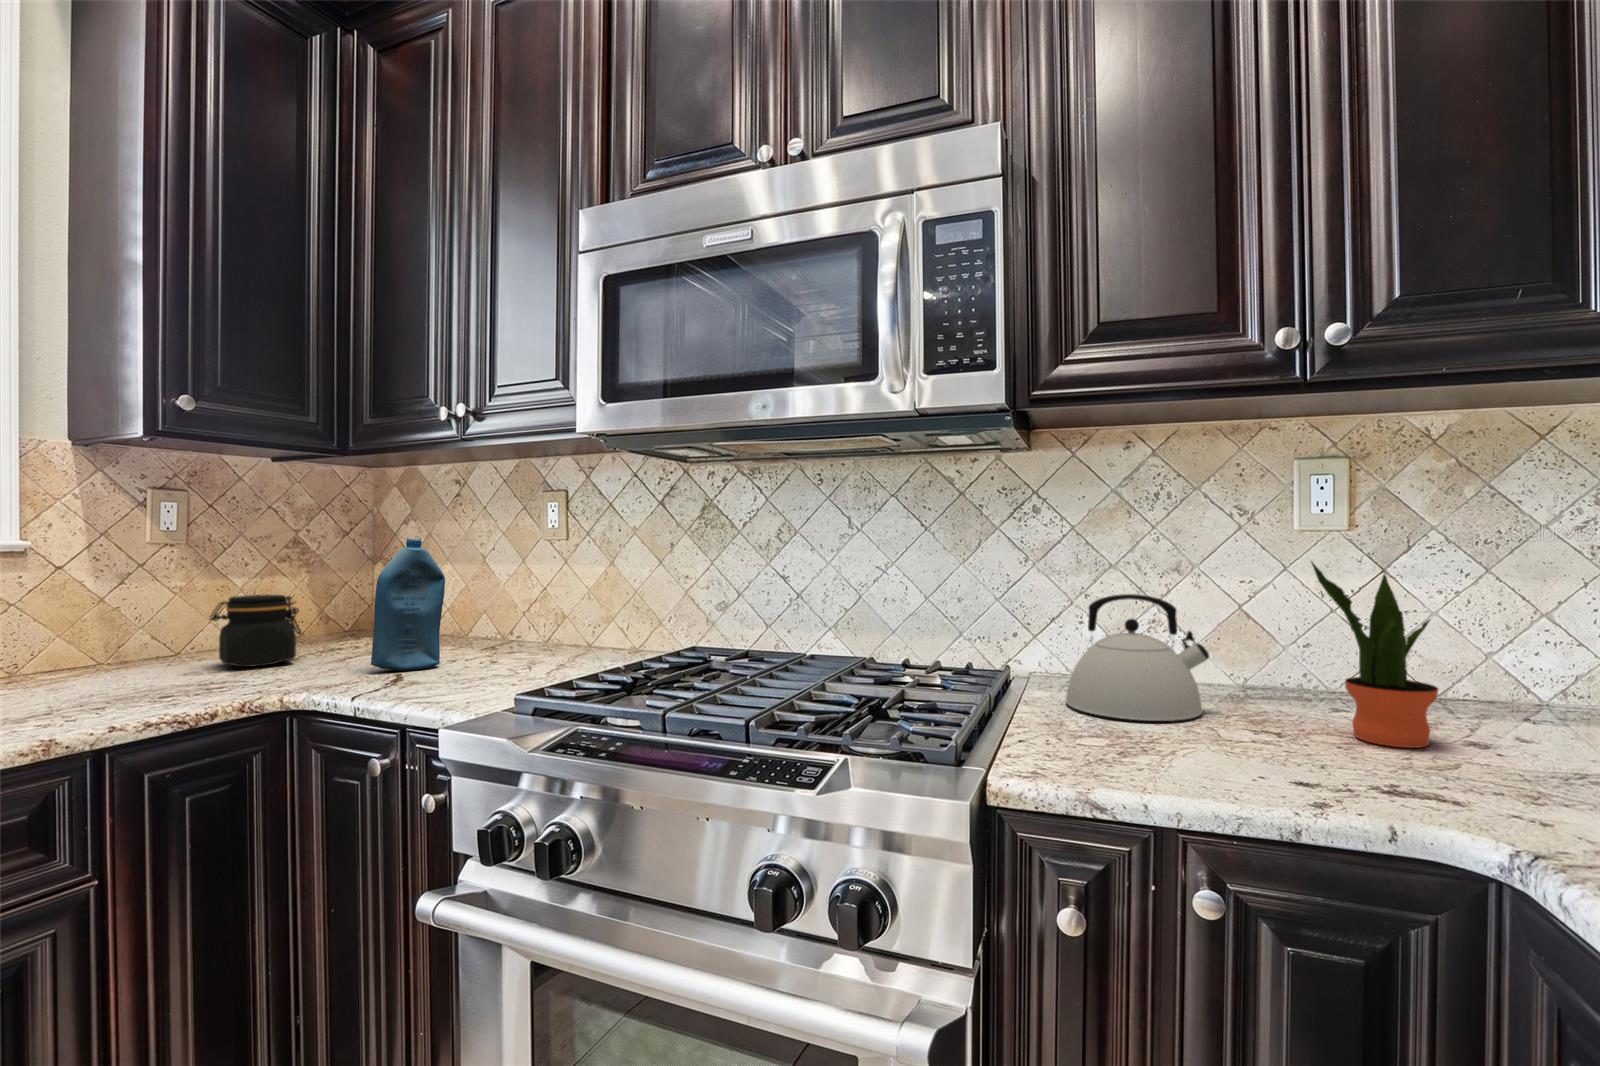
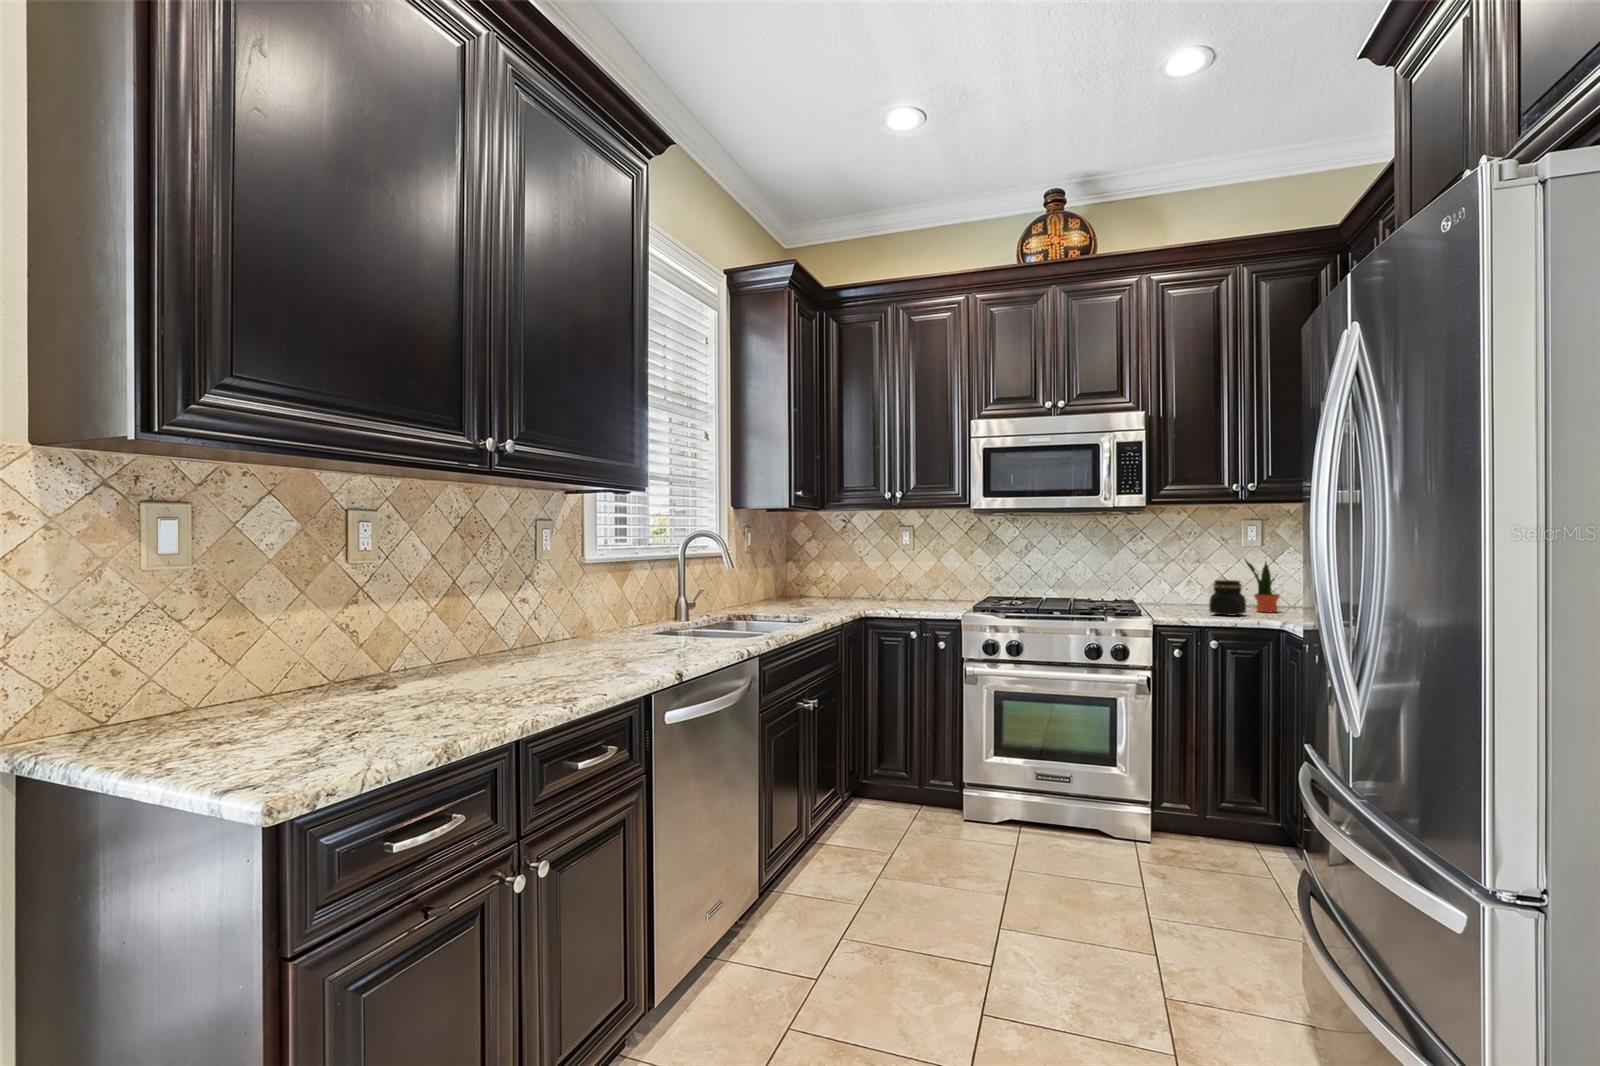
bottle: present [371,539,445,671] -> none [870,549,891,605]
kettle: present [1066,594,1209,721] -> none [1162,569,1212,610]
jar: present [210,595,301,667] -> present [1209,580,1246,615]

